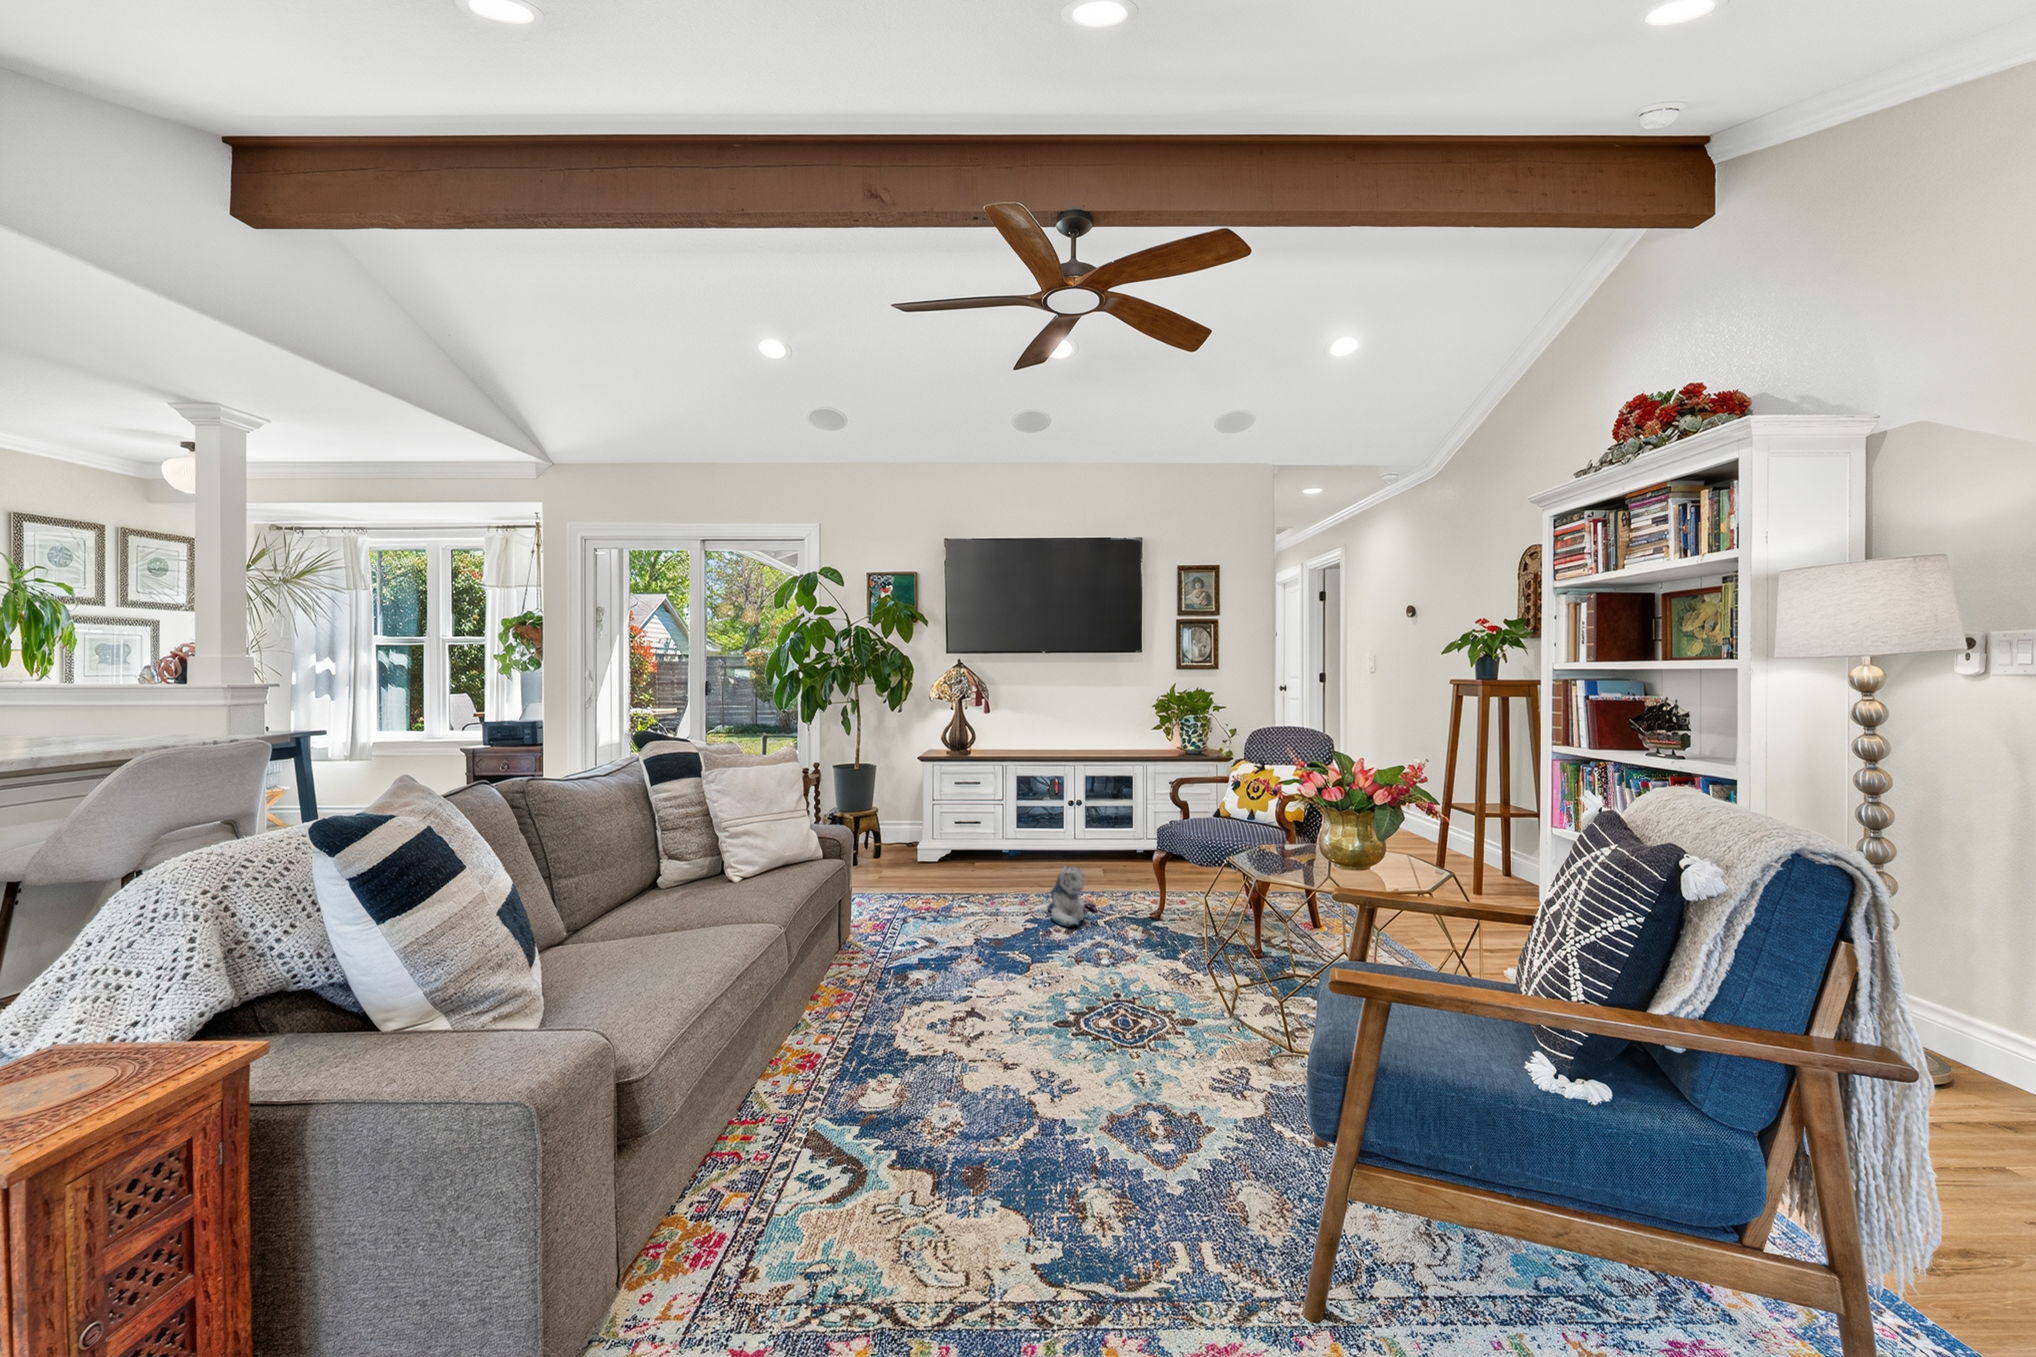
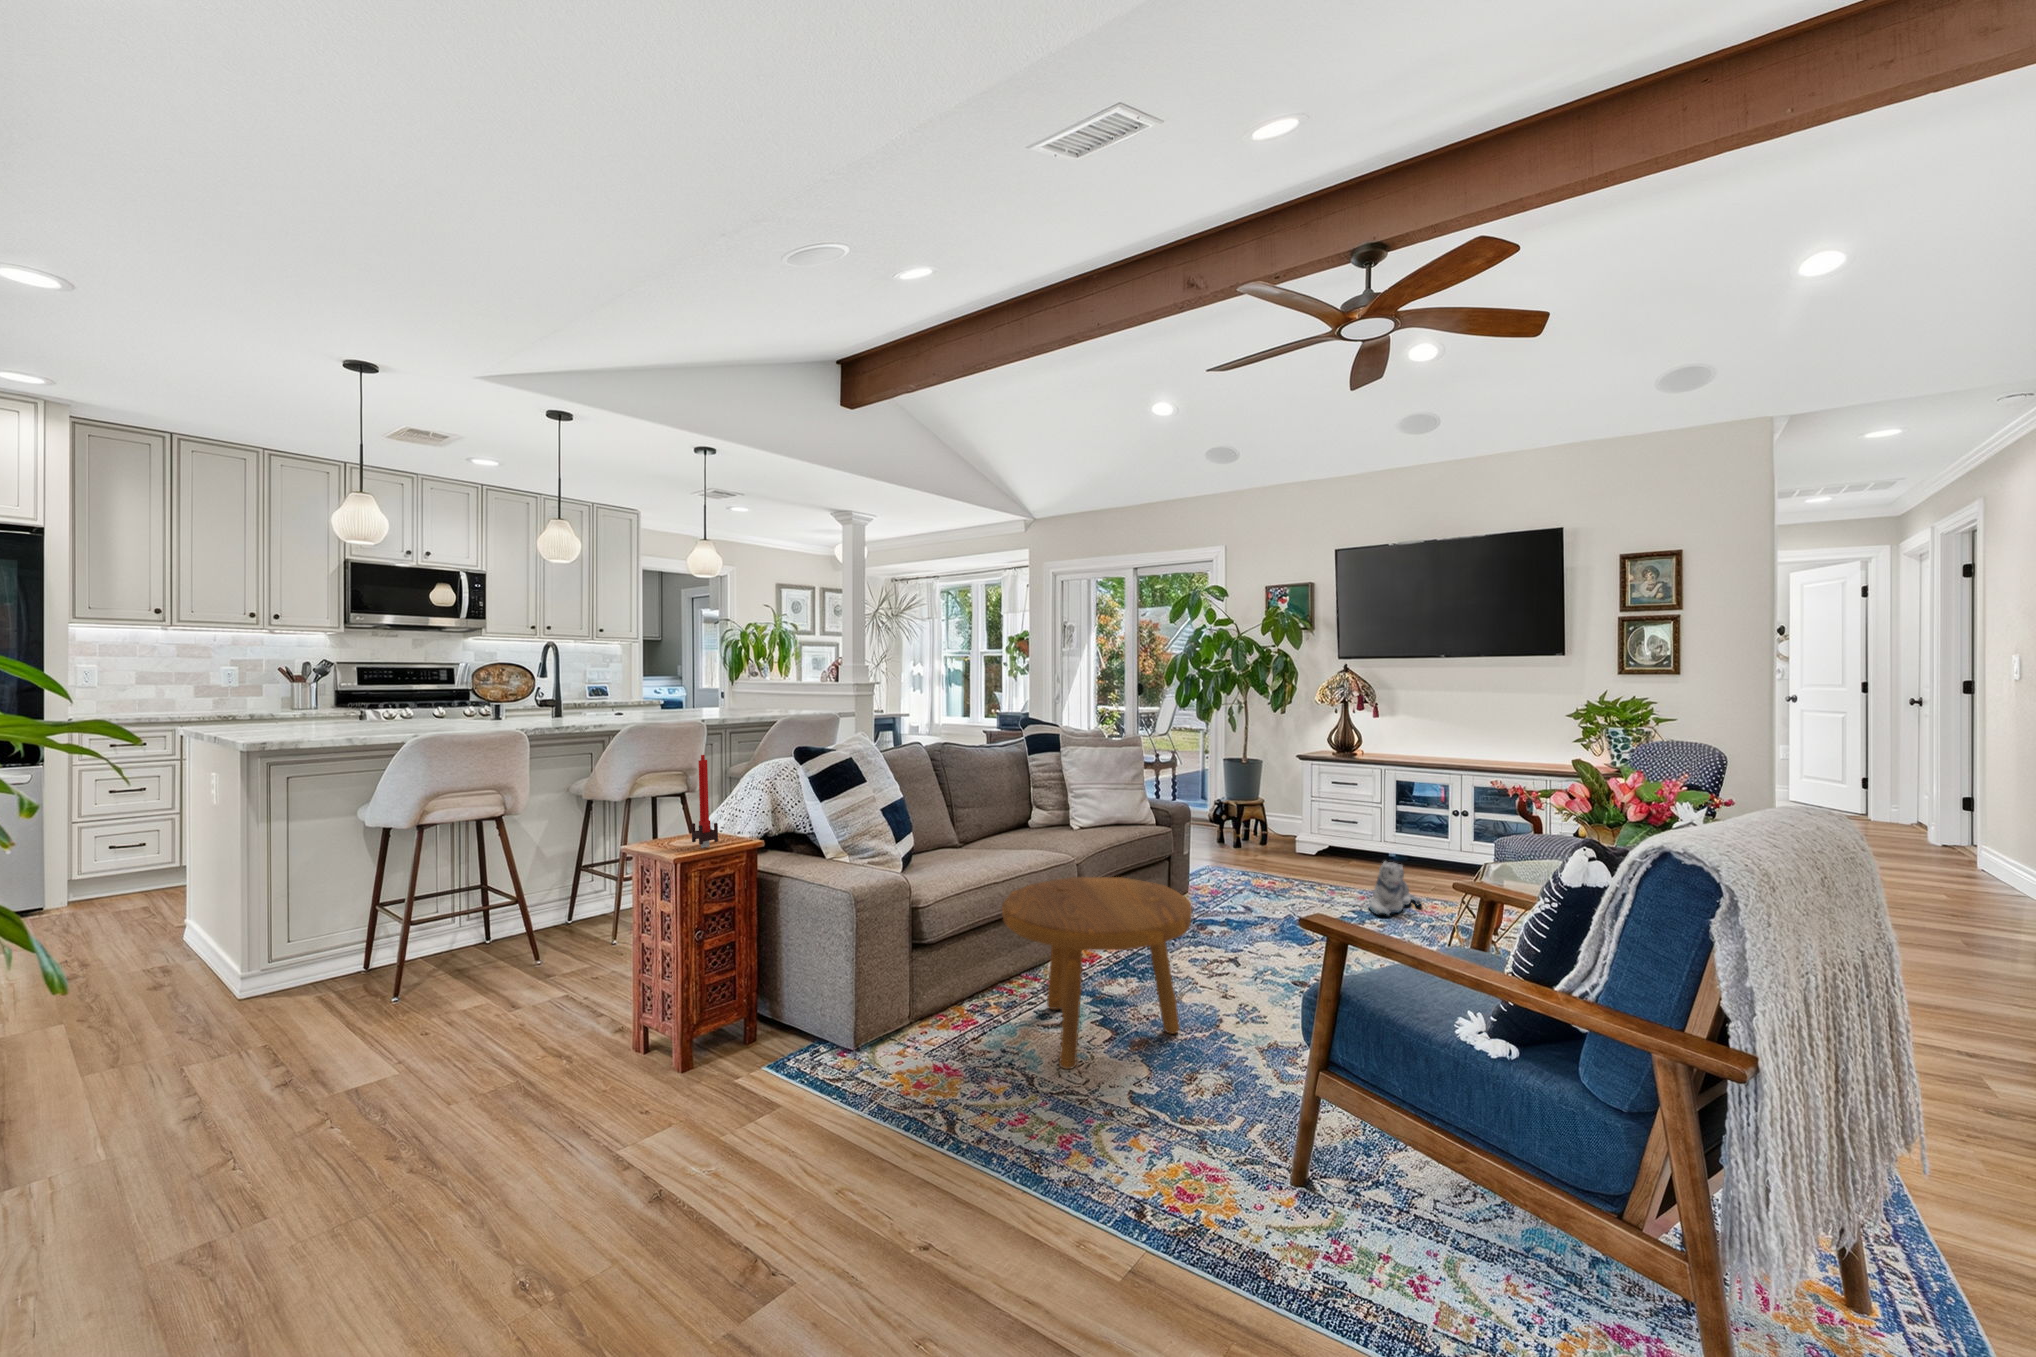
candle: none [64,858,156,1086] -> present [691,755,718,848]
footstool: none [770,948,1053,1271] -> present [1002,877,1192,1069]

